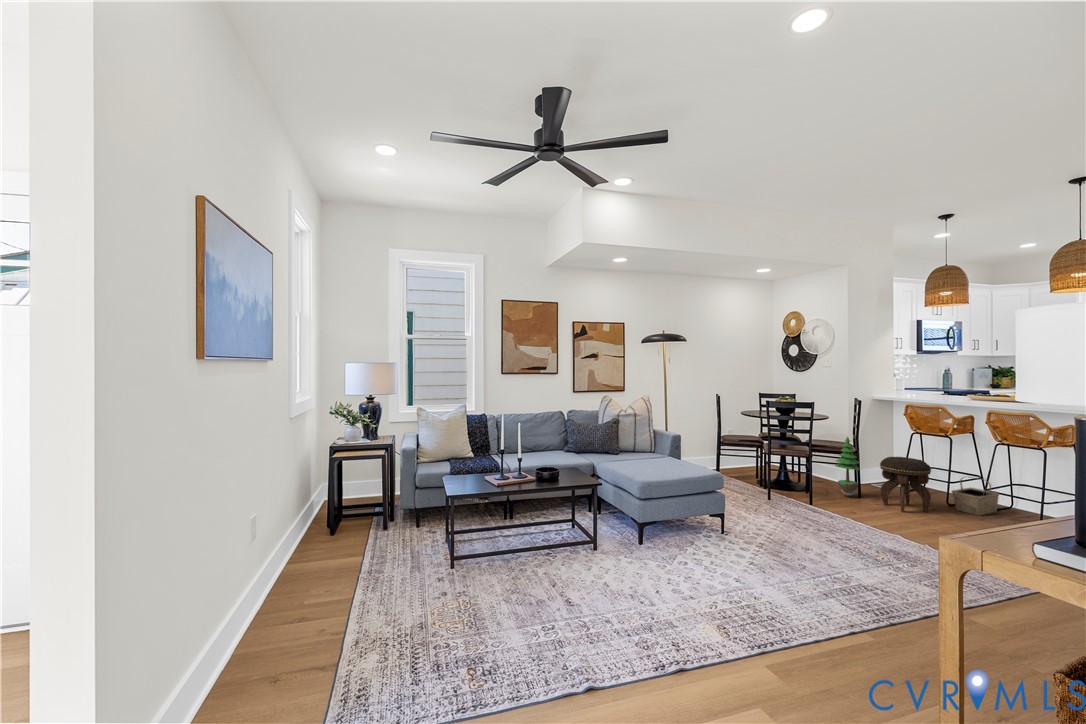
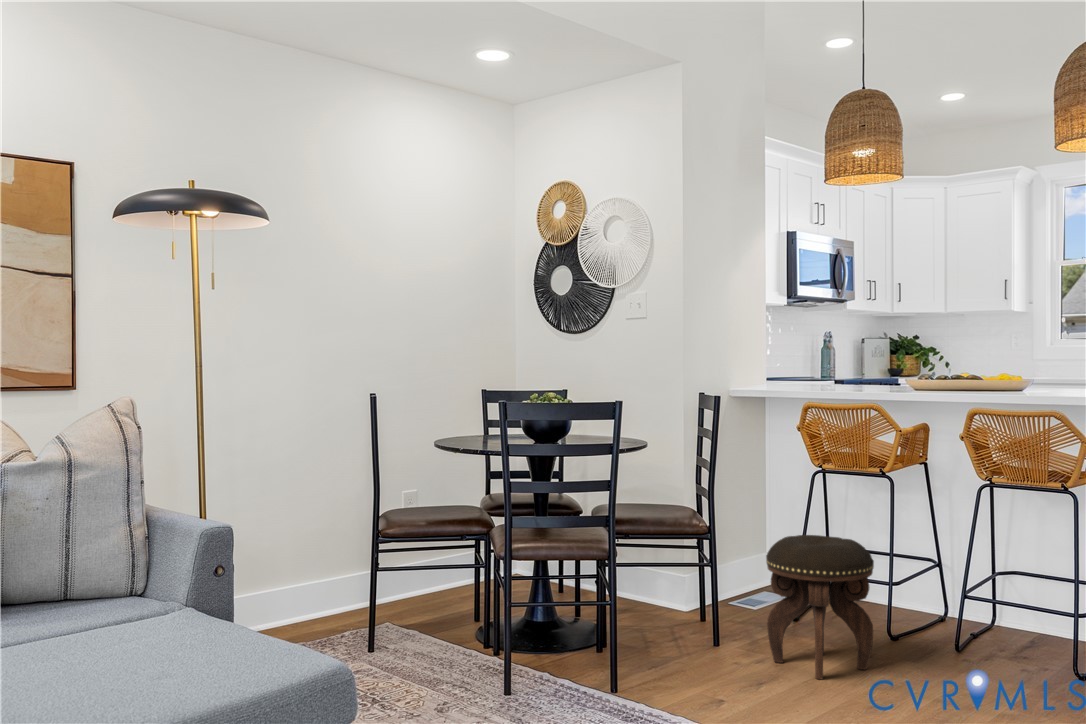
potted tree: present [835,437,860,496] -> none [663,491,720,649]
basket: present [952,477,999,515] -> none [905,568,988,661]

